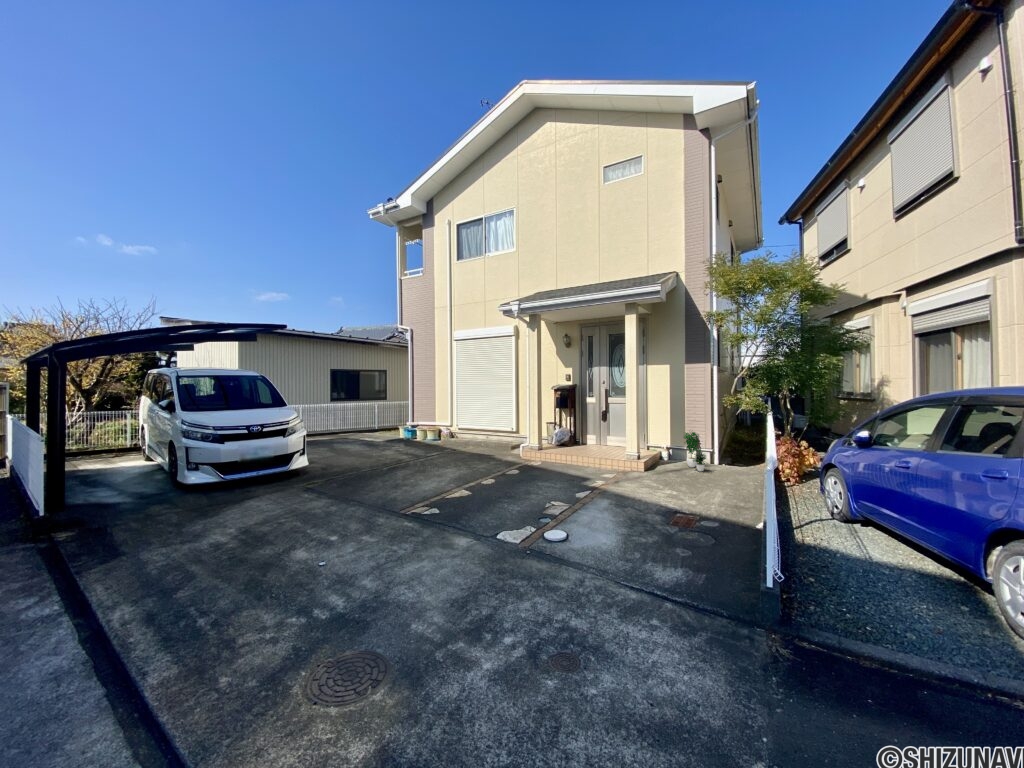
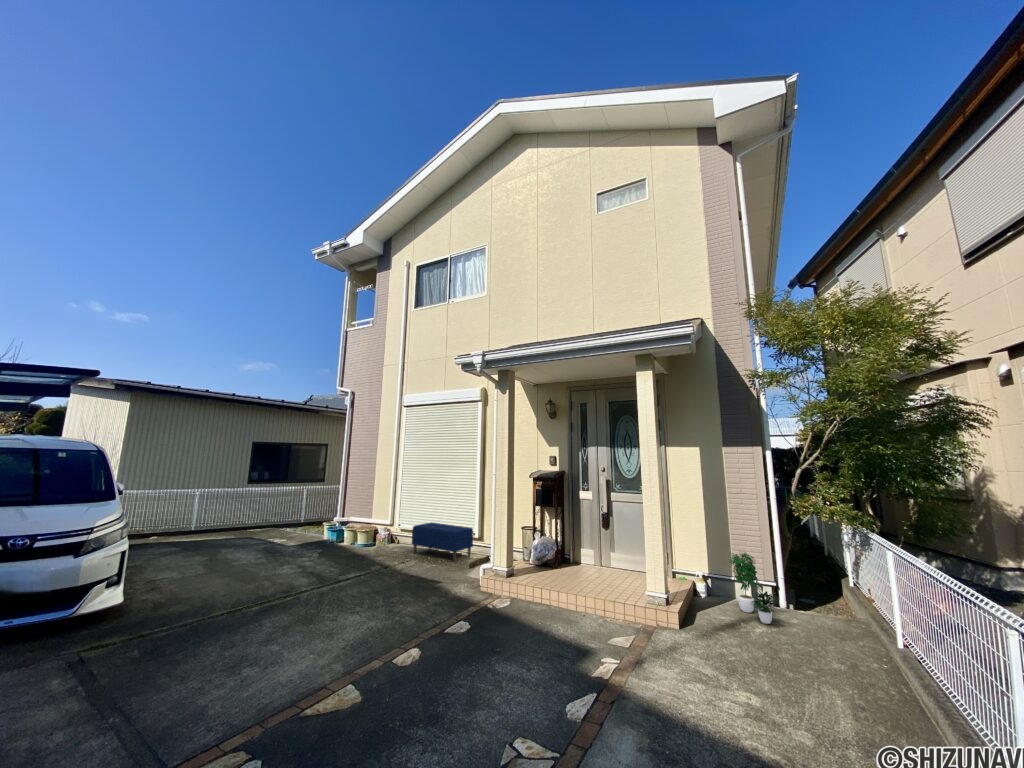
bench: none [469,423,512,447] -> present [412,523,473,561]

